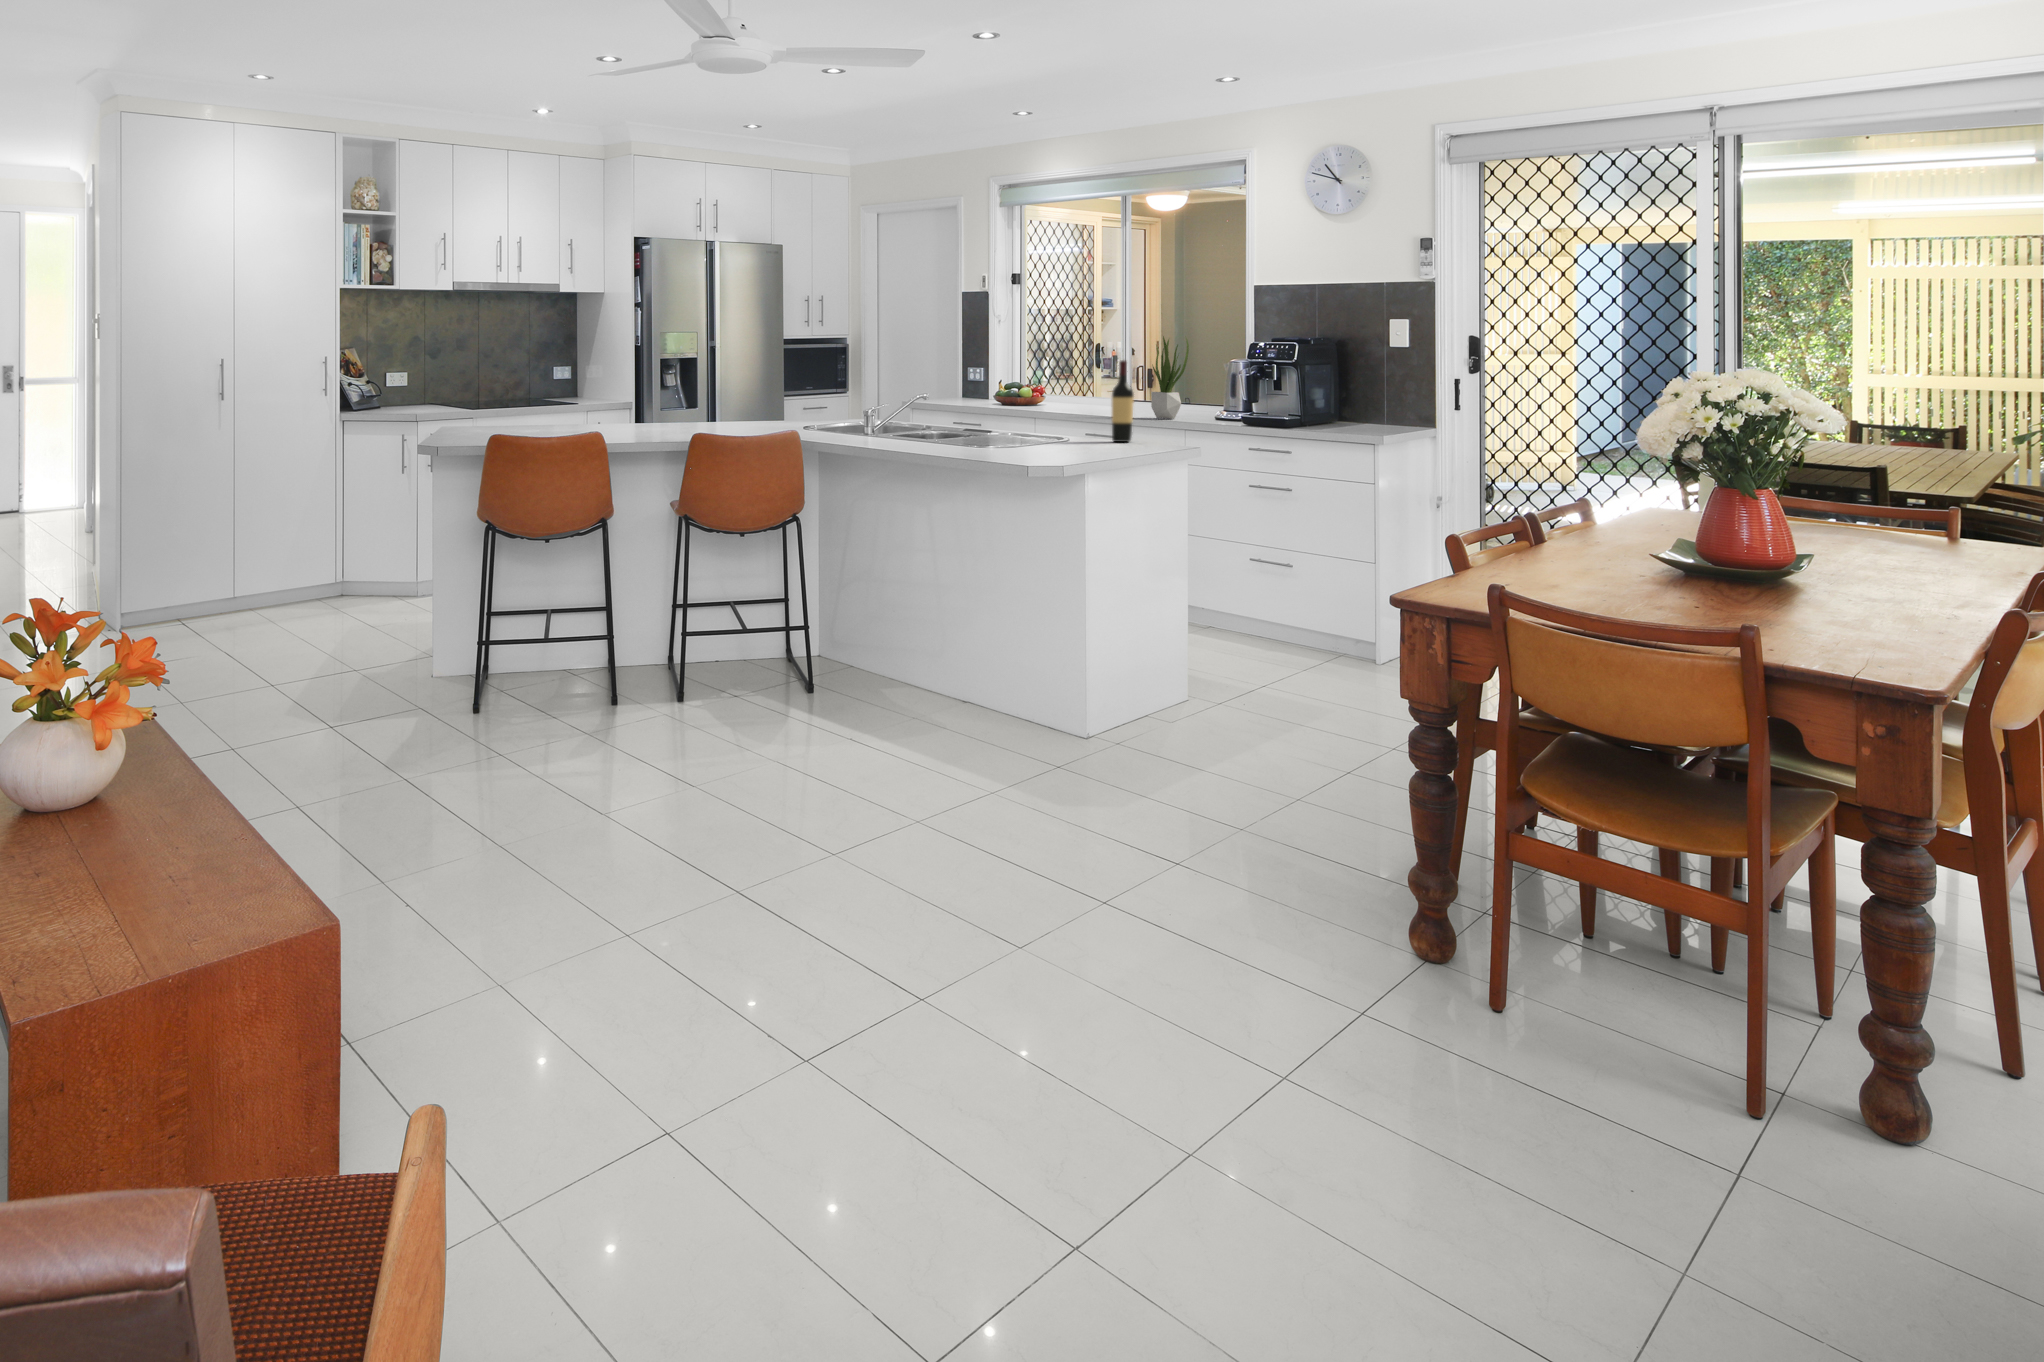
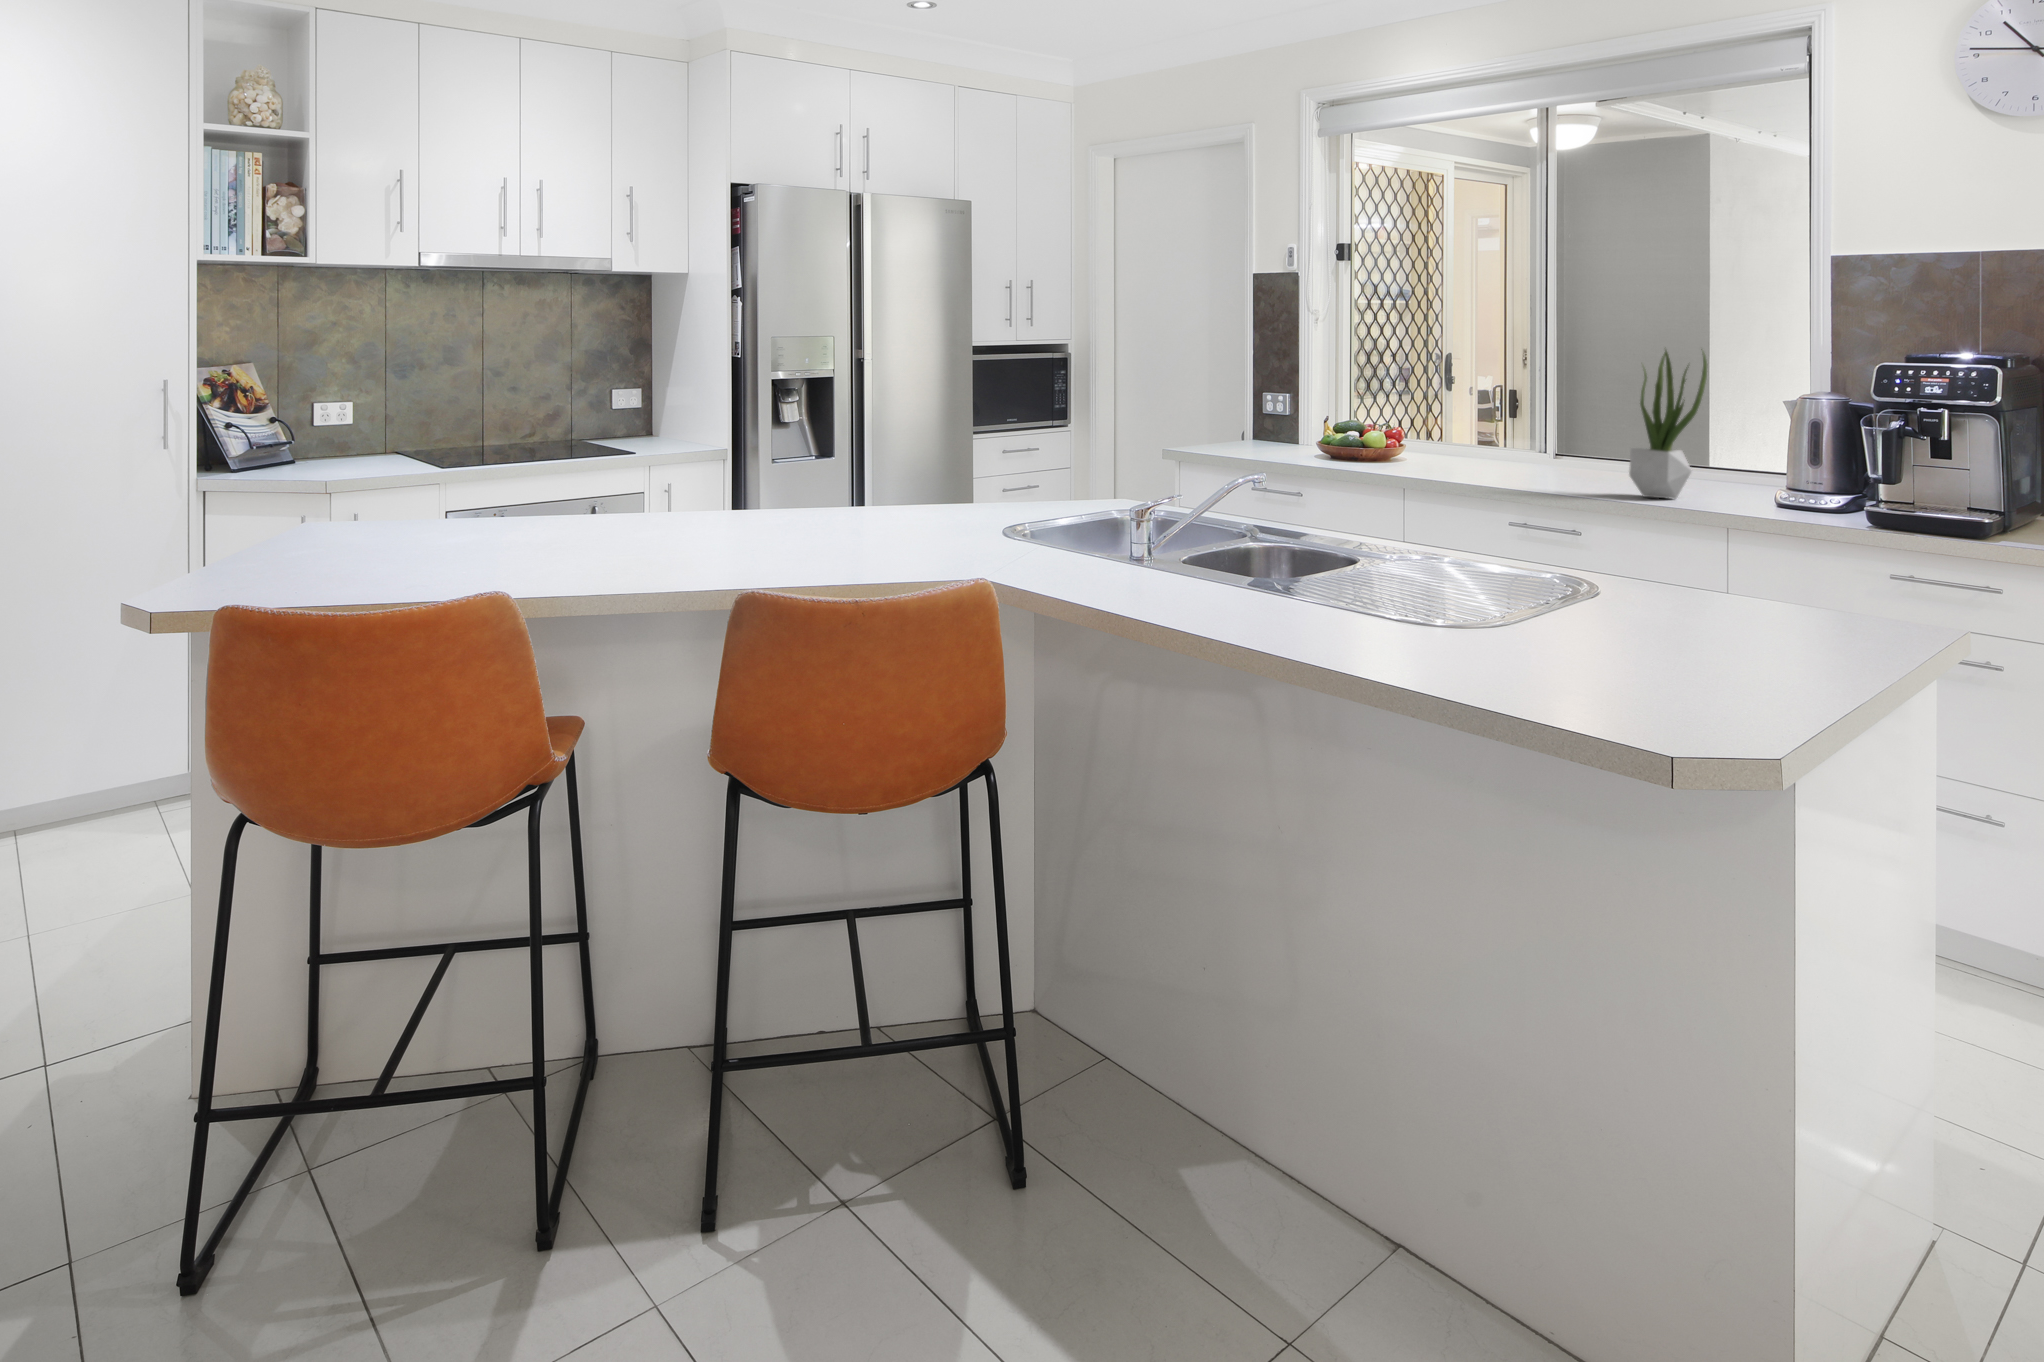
wine bottle: present [1112,360,1134,442] -> none [1735,416,1798,611]

